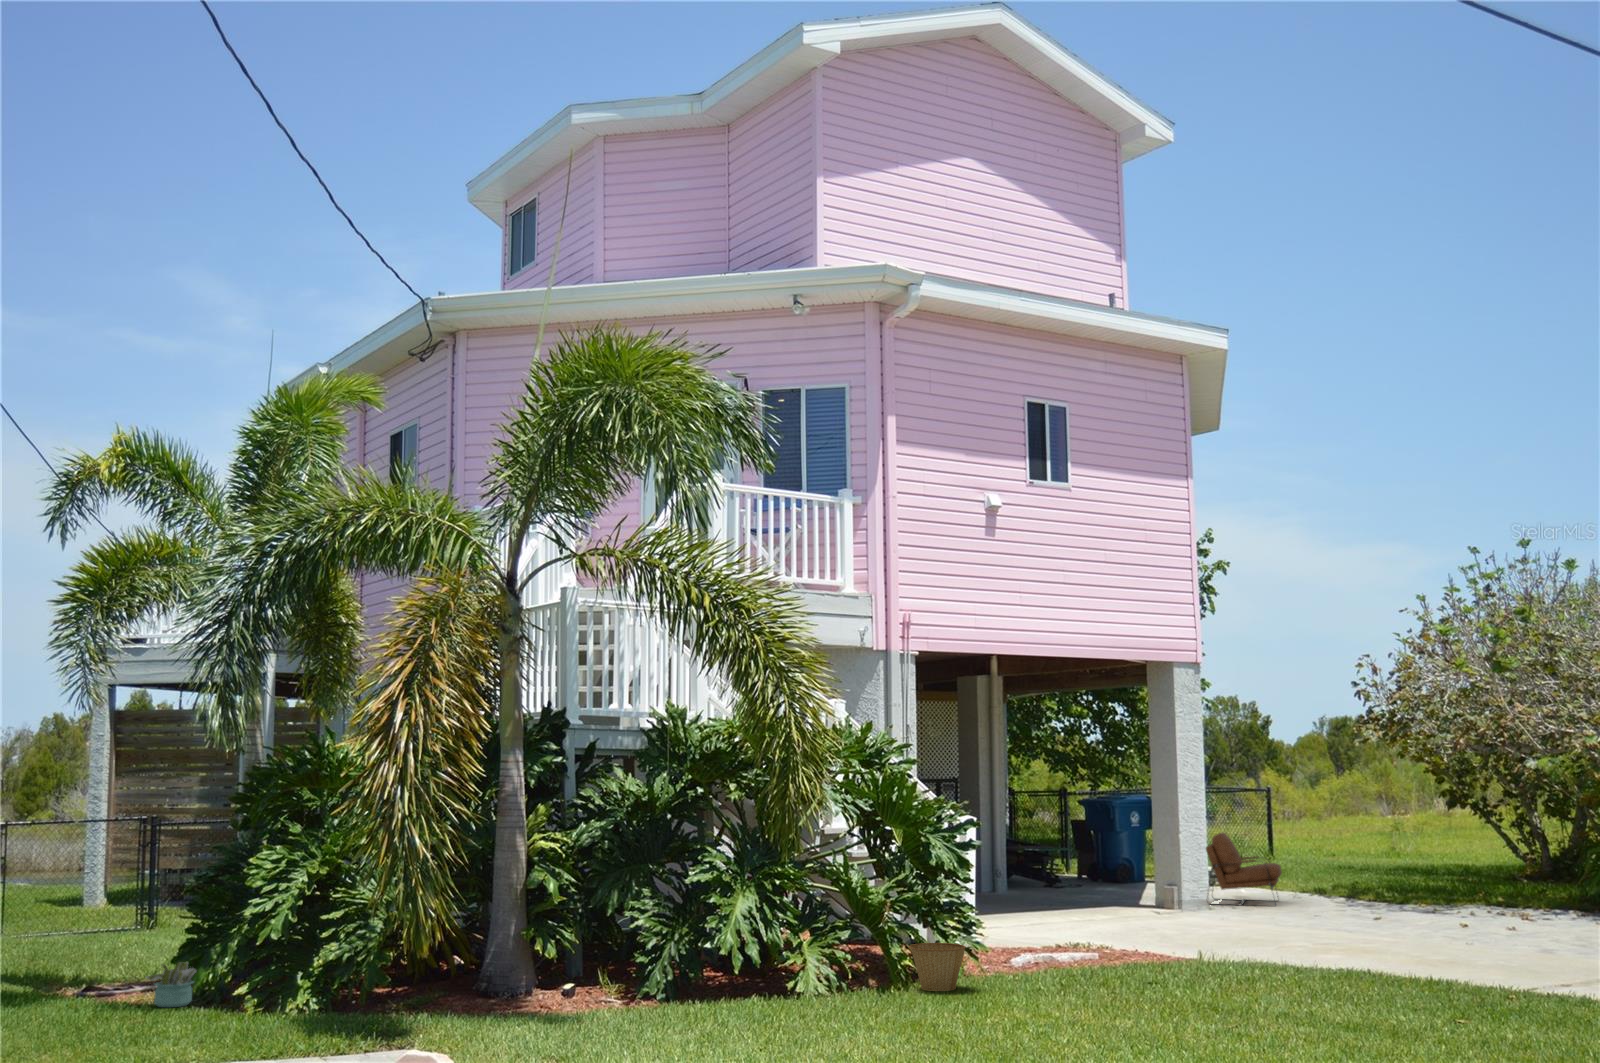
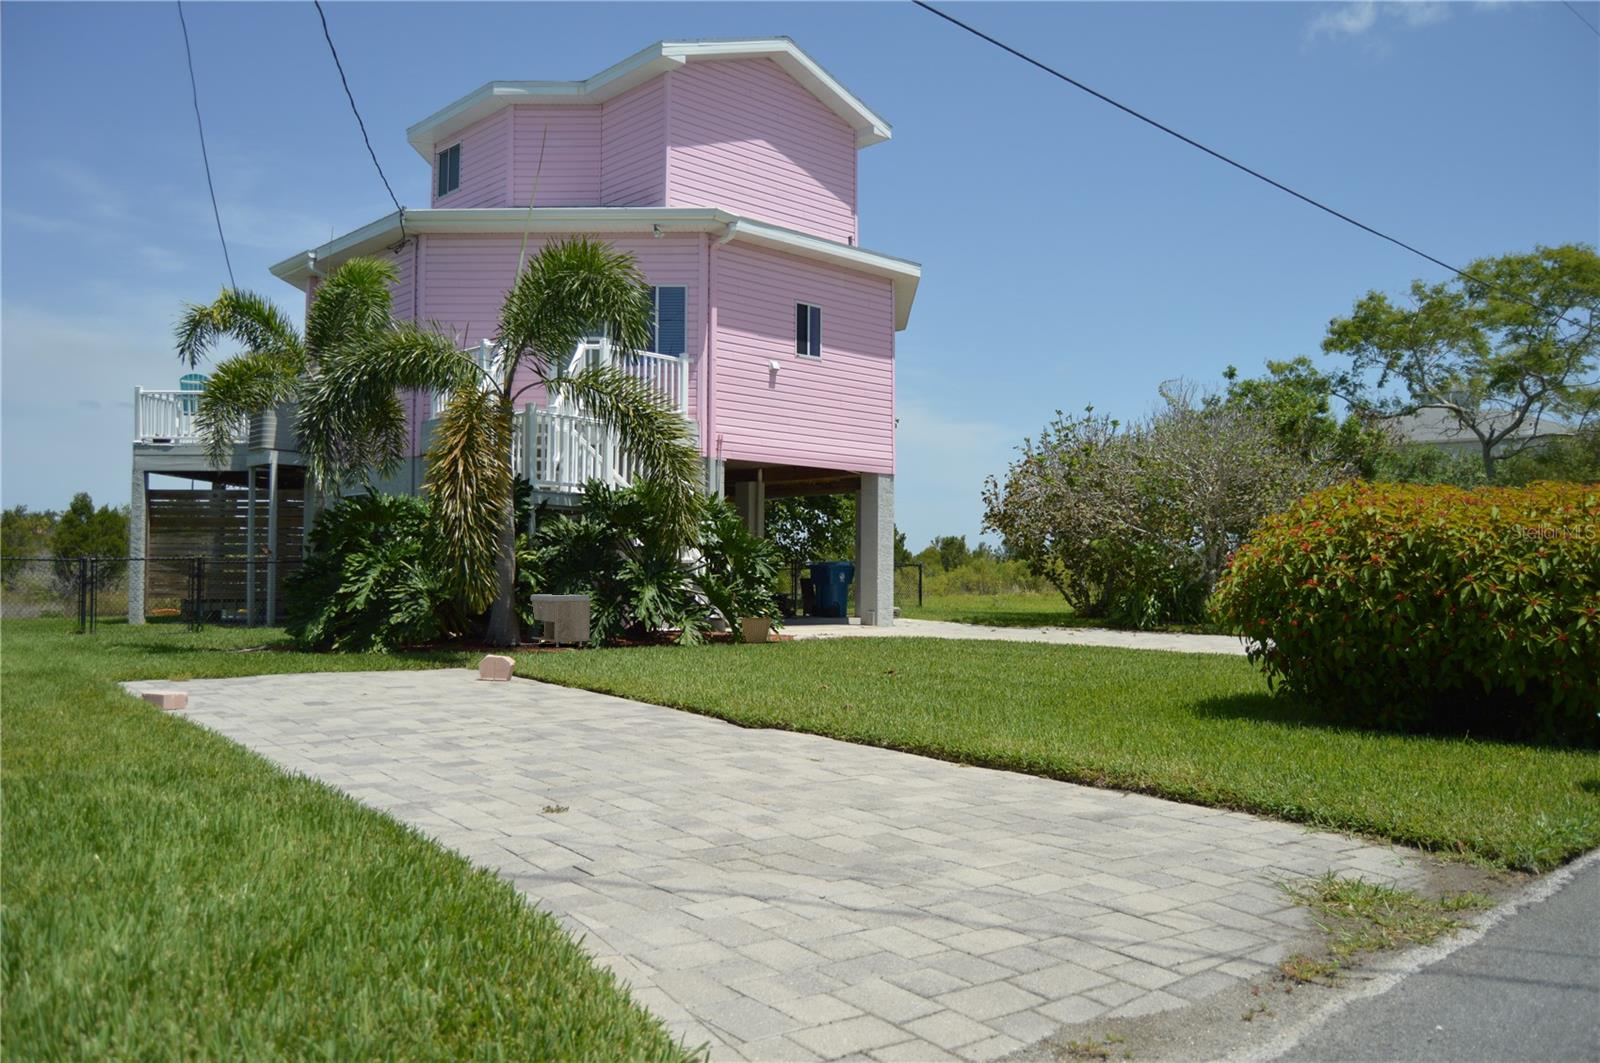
chair: present [1206,833,1282,905] -> none [894,578,938,620]
storage bench: none [560,901,648,1002] -> present [530,594,590,647]
decorative plant: present [146,962,196,1008] -> none [274,625,307,652]

